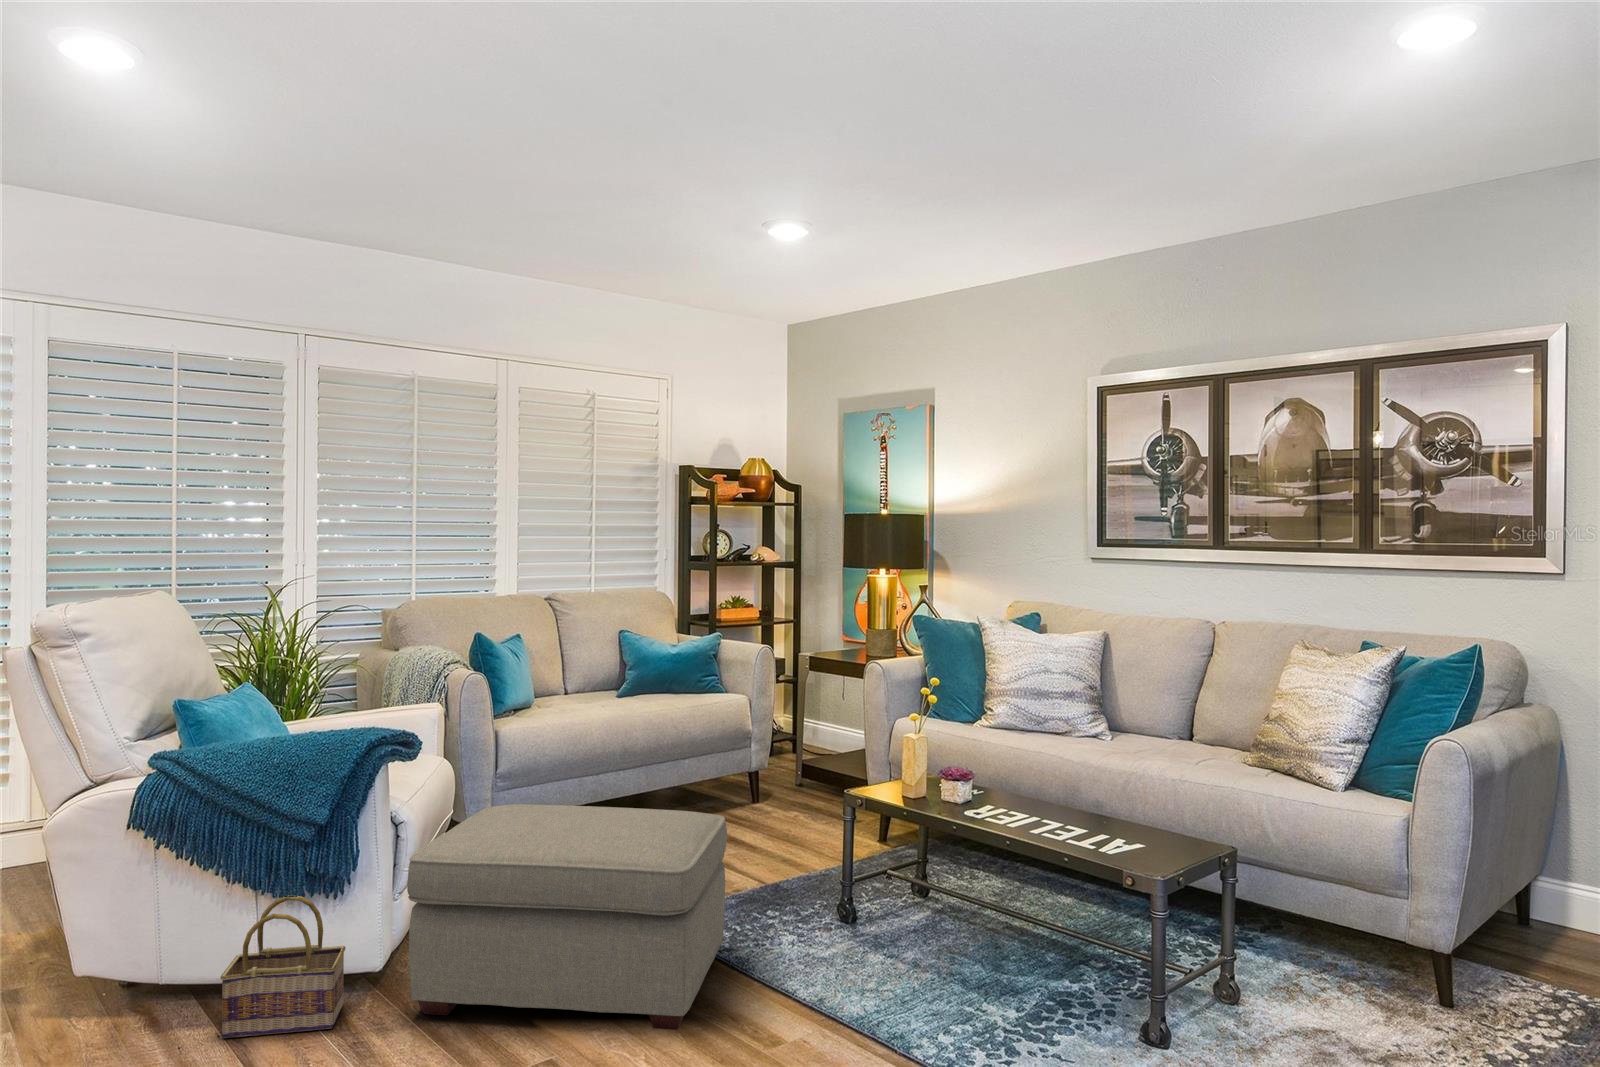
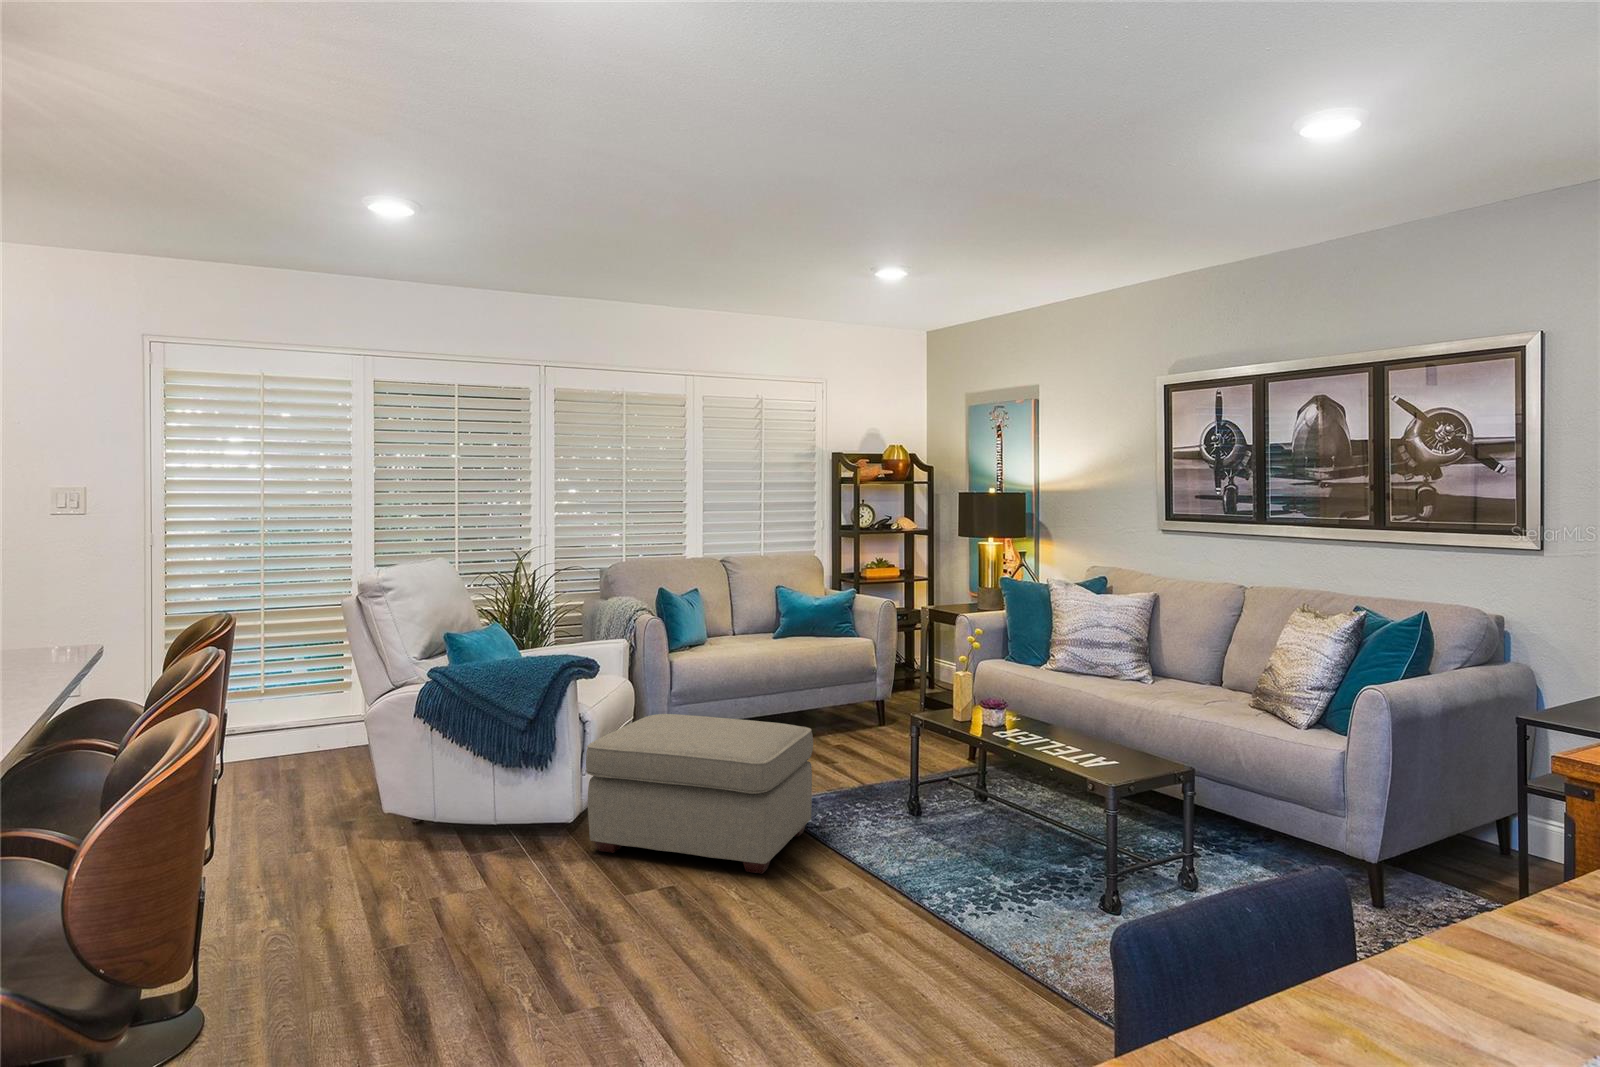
basket: present [220,895,346,1038] -> none [471,767,550,855]

